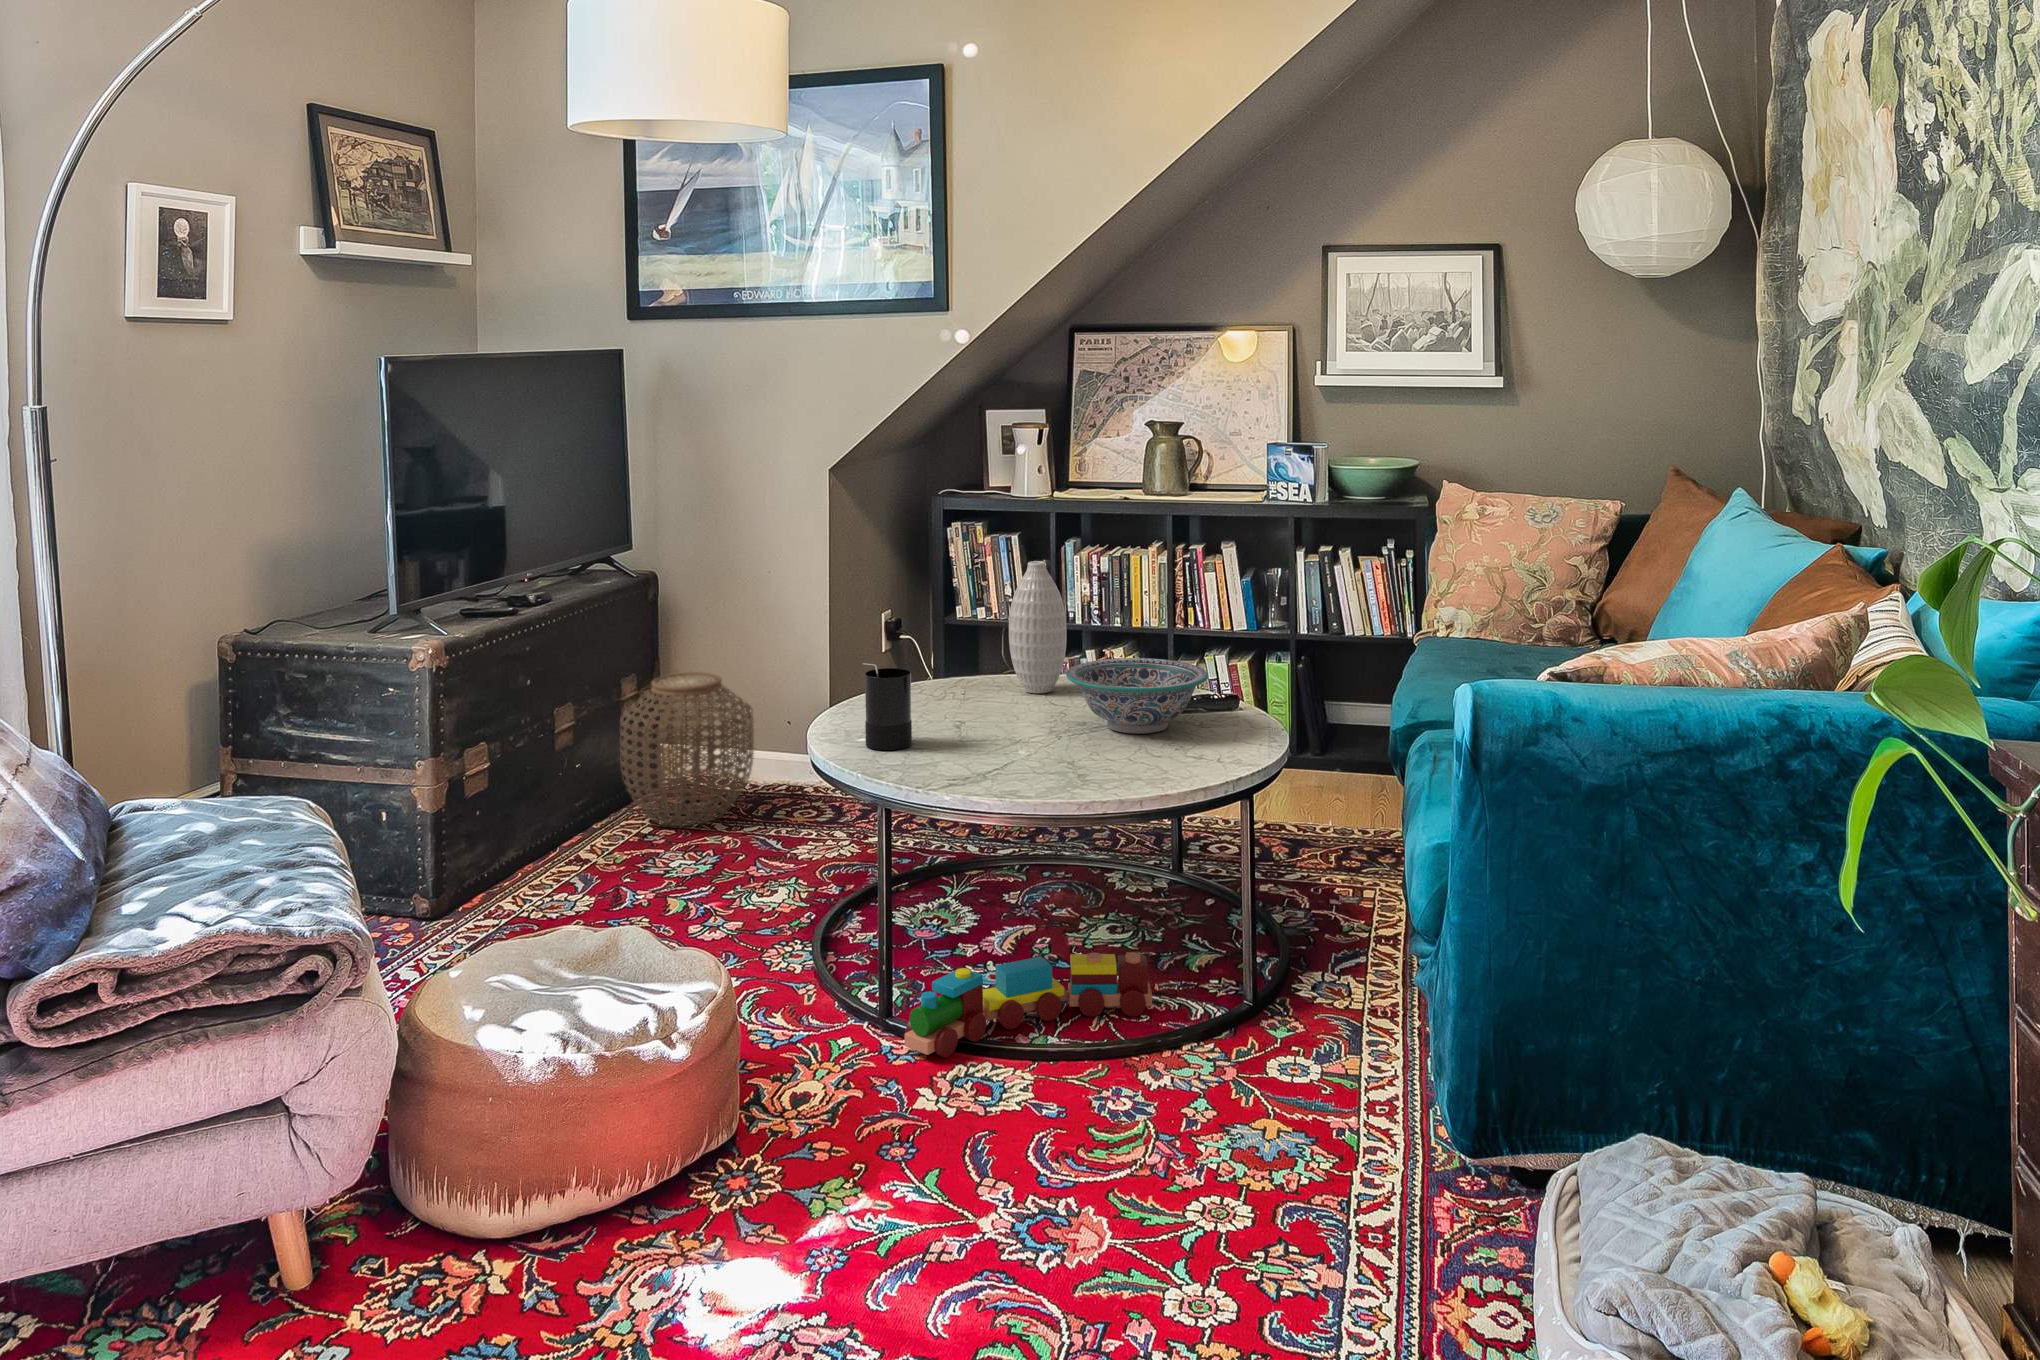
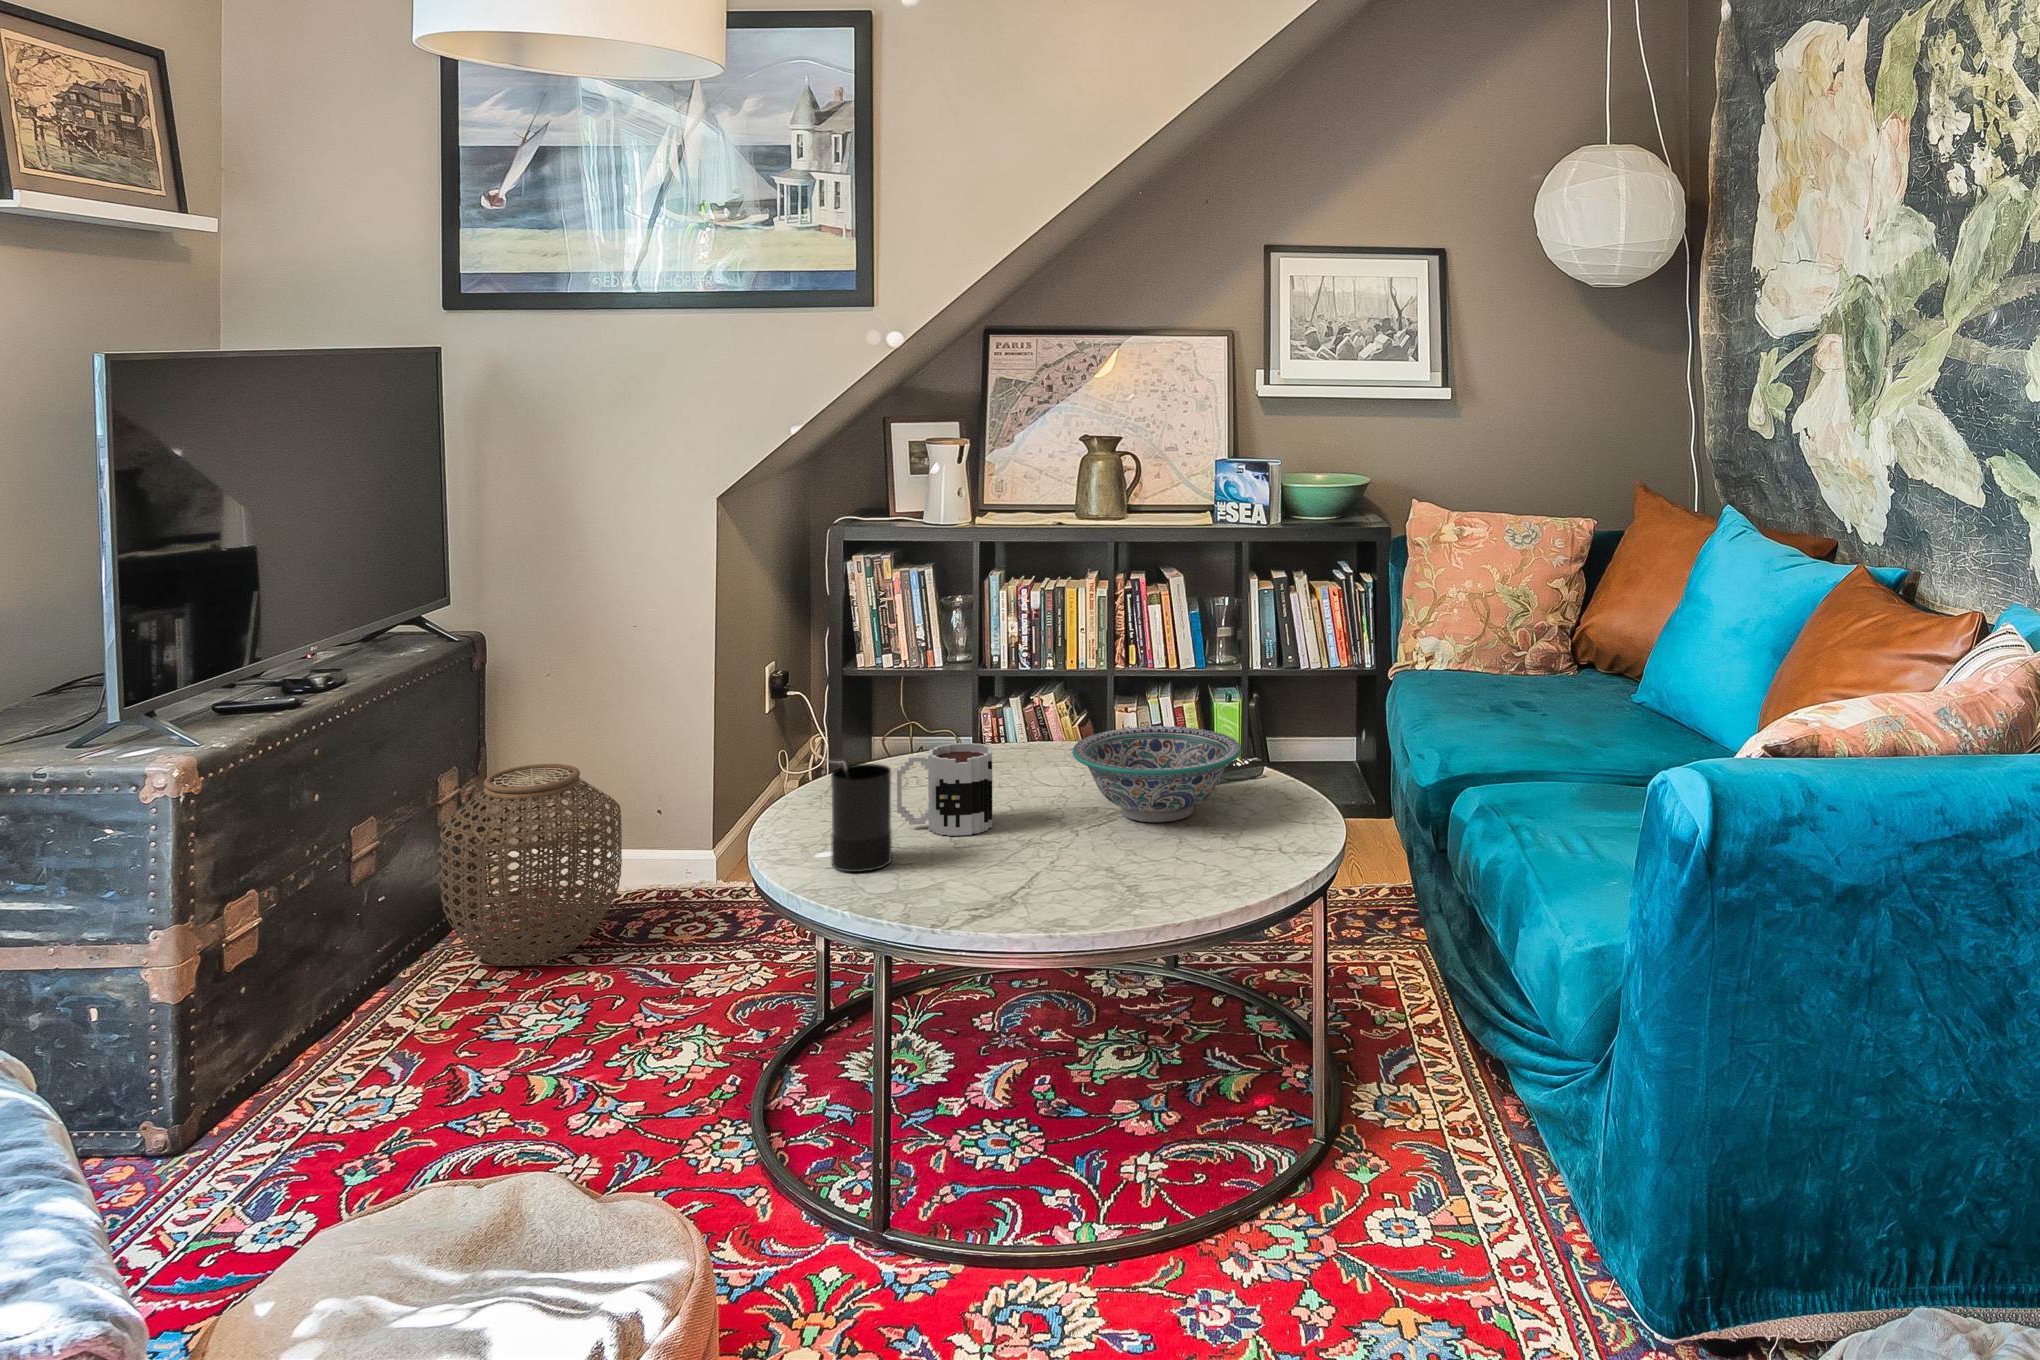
vase: present [1009,561,1067,693] -> none [978,613,1048,773]
mug: none [925,660,1002,732] -> present [897,743,993,836]
toy train: present [905,952,1152,1057] -> none [913,1095,1203,1277]

